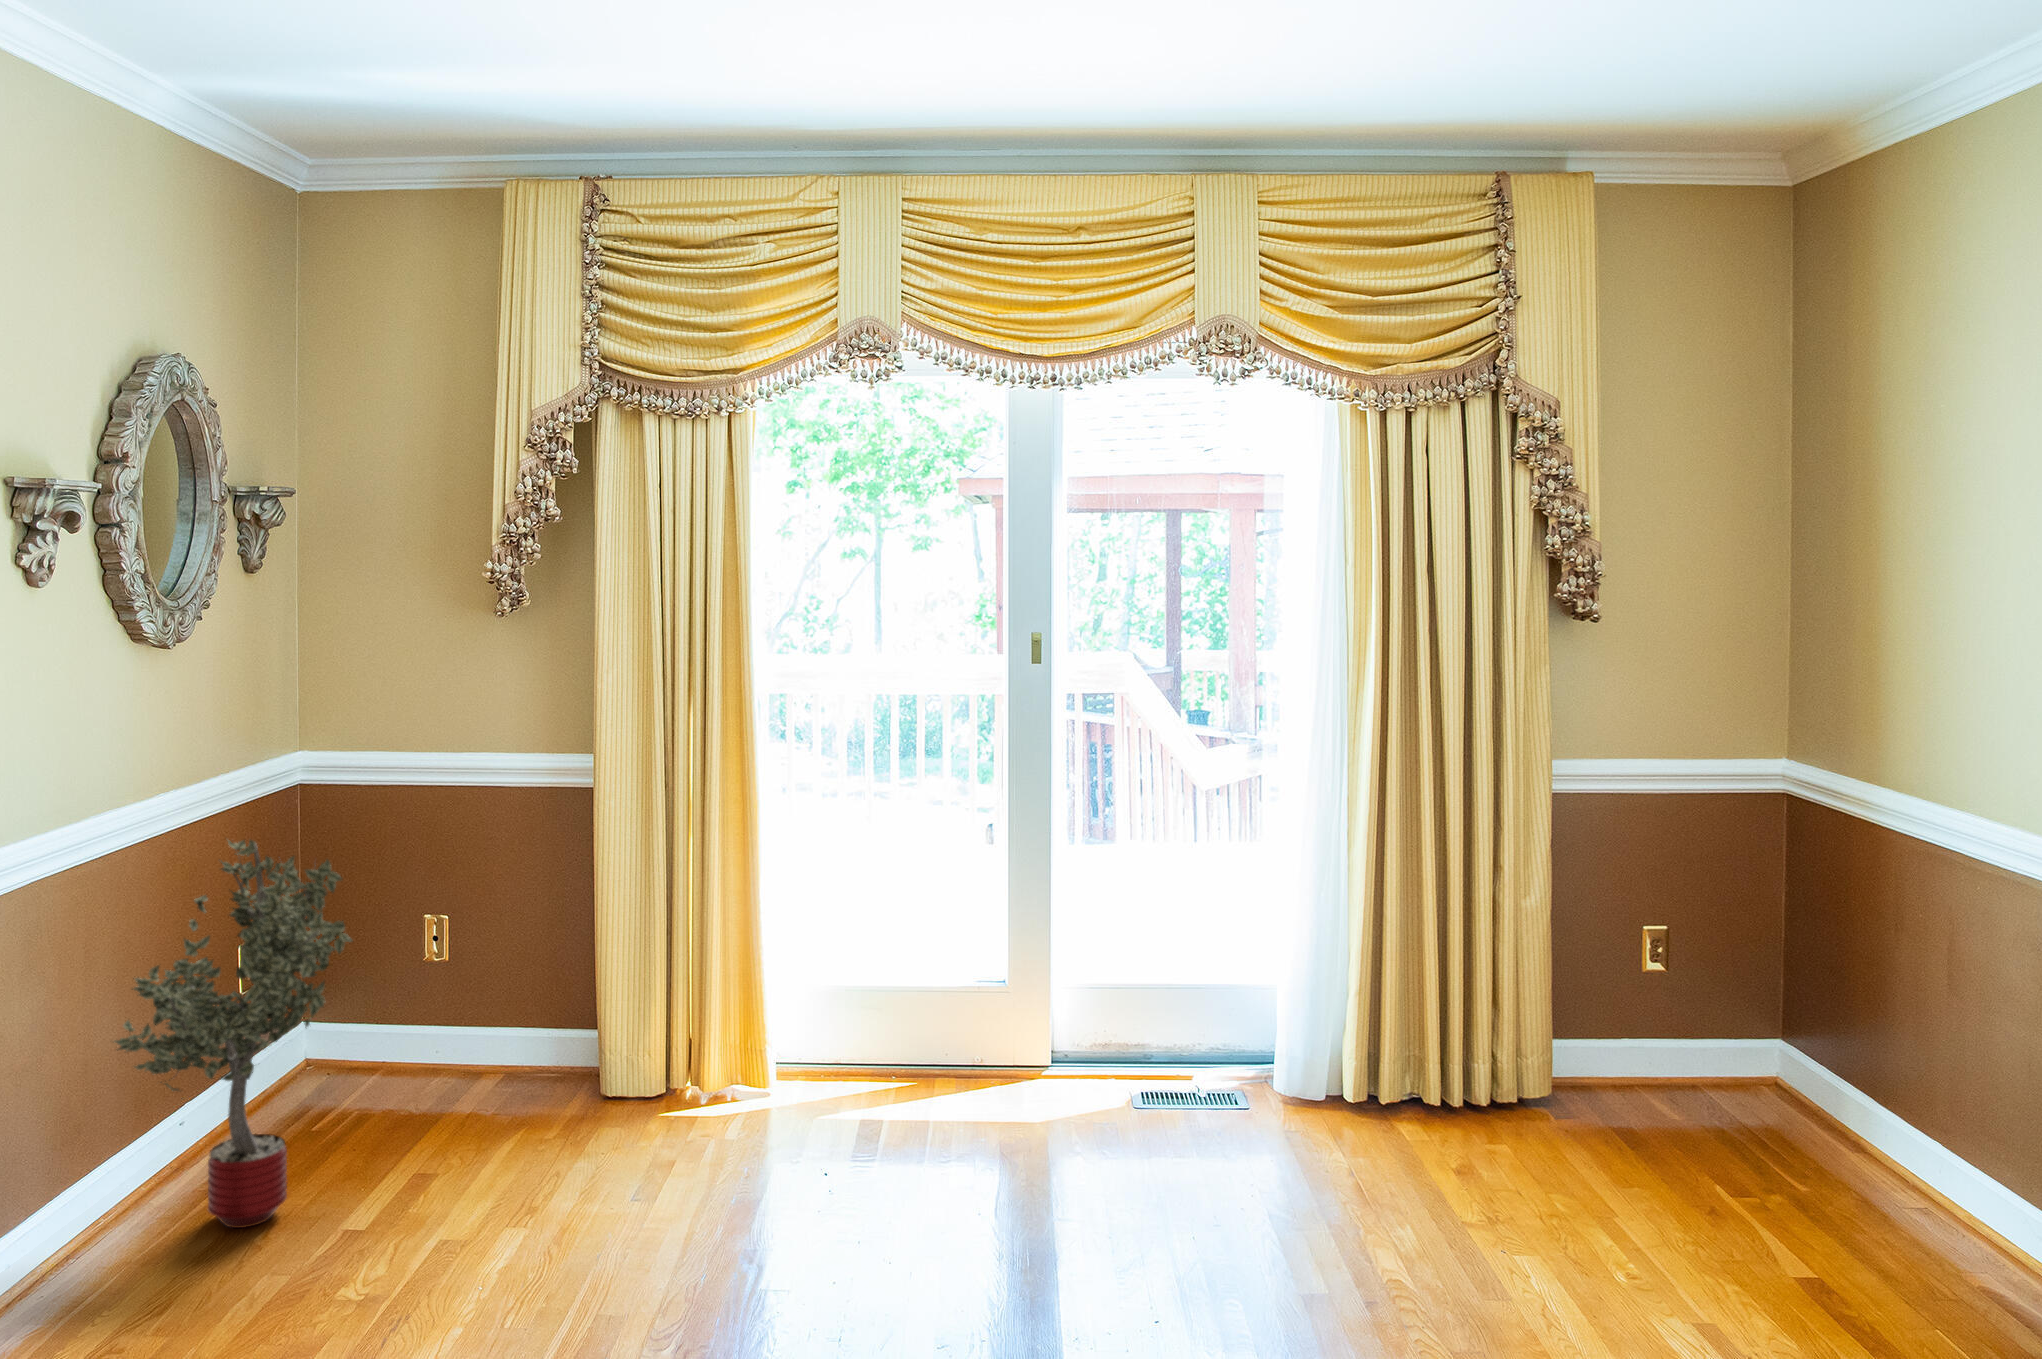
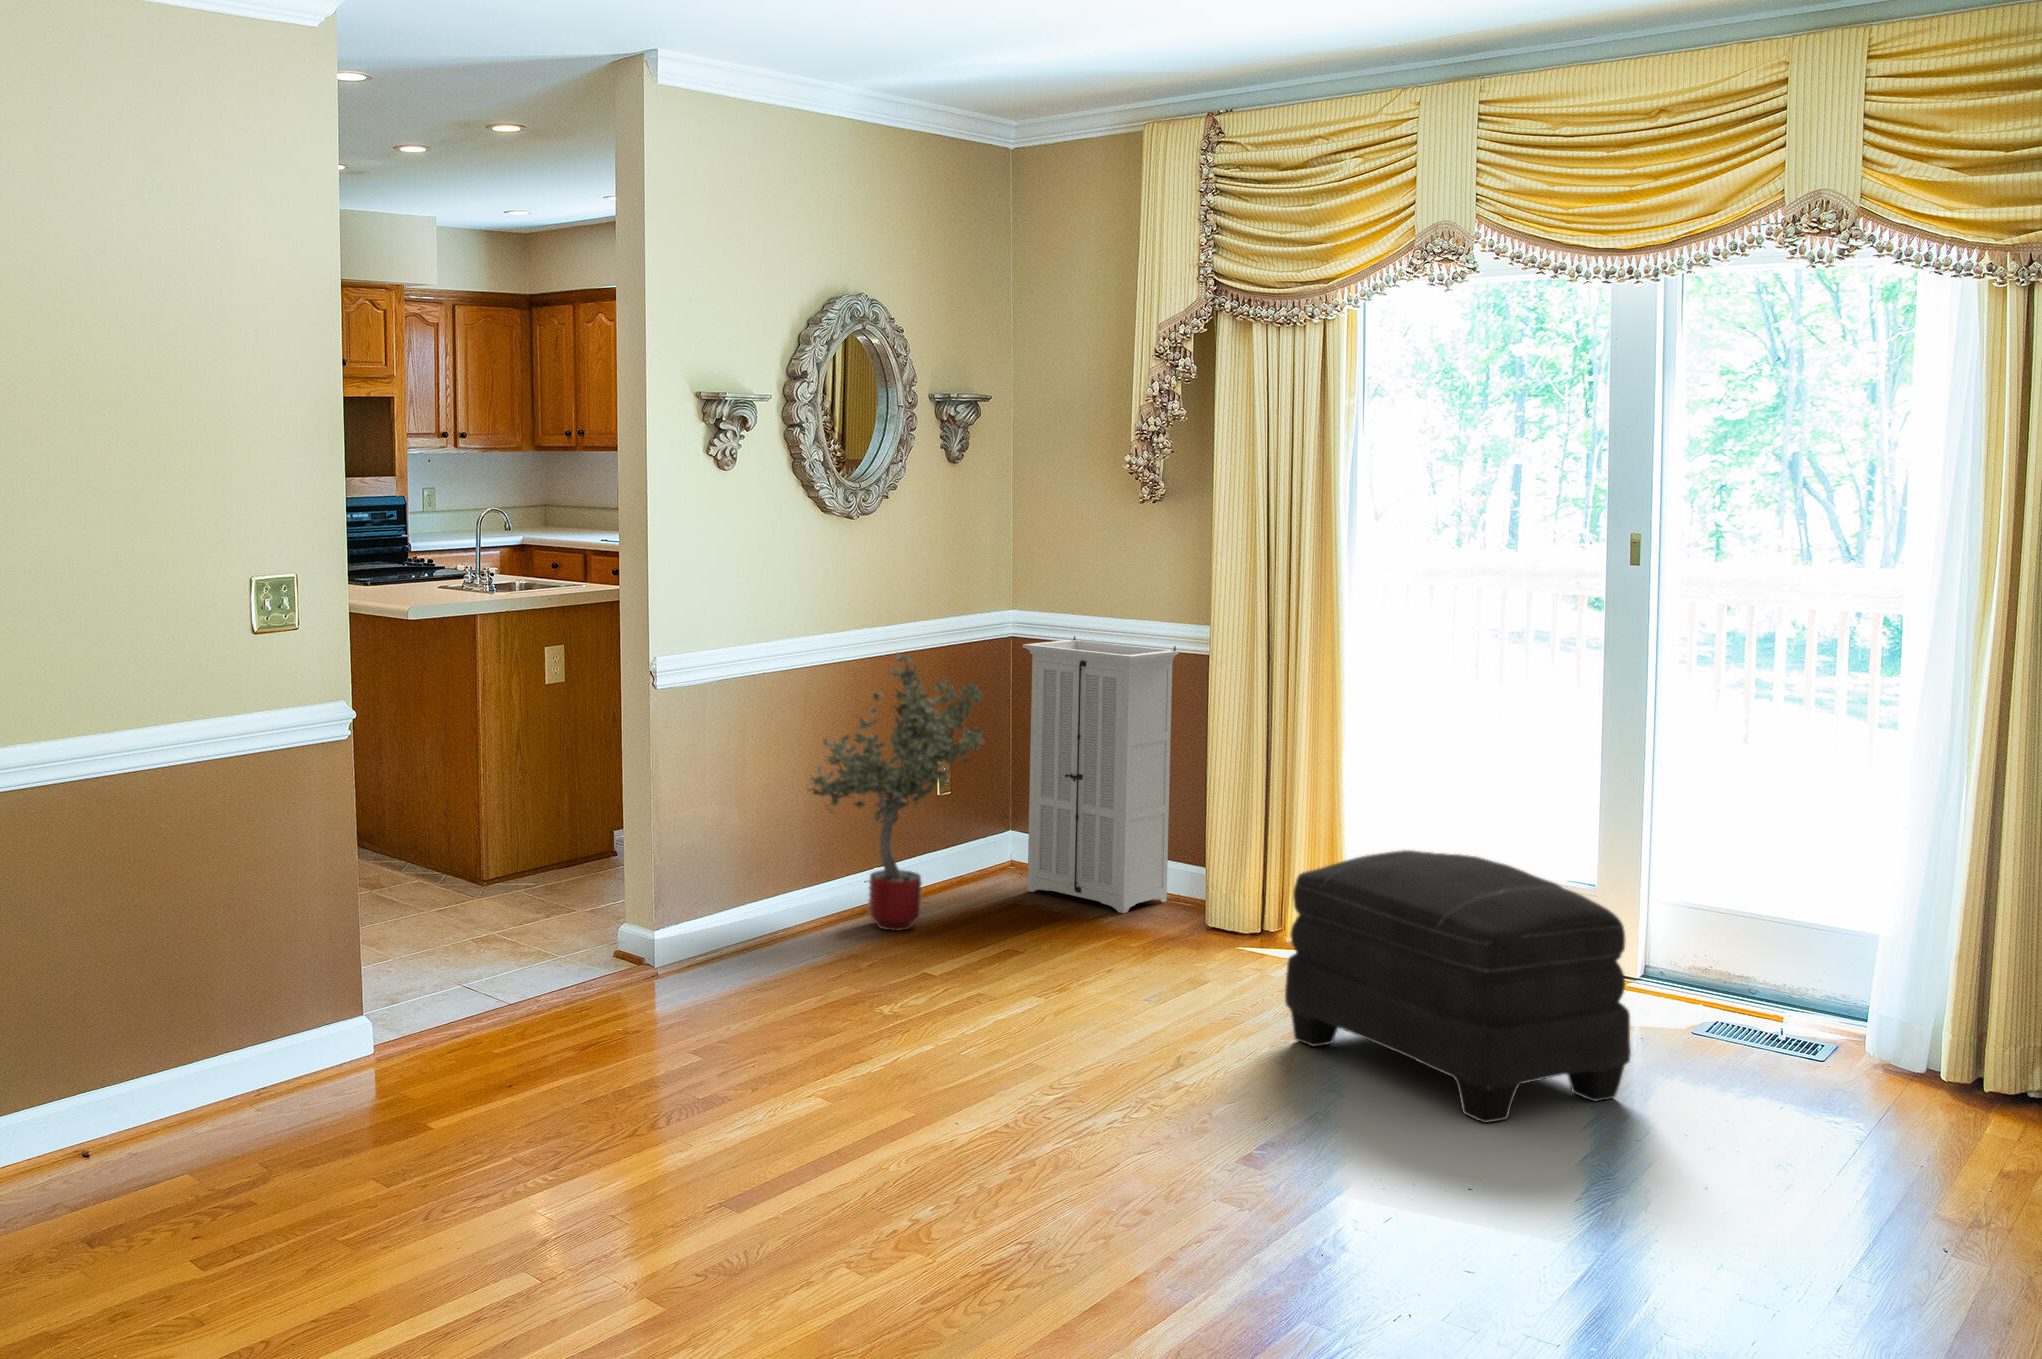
storage cabinet: none [358,777,548,1108] -> present [1023,636,1179,913]
ottoman: none [861,994,1210,1309] -> present [1285,850,1631,1123]

